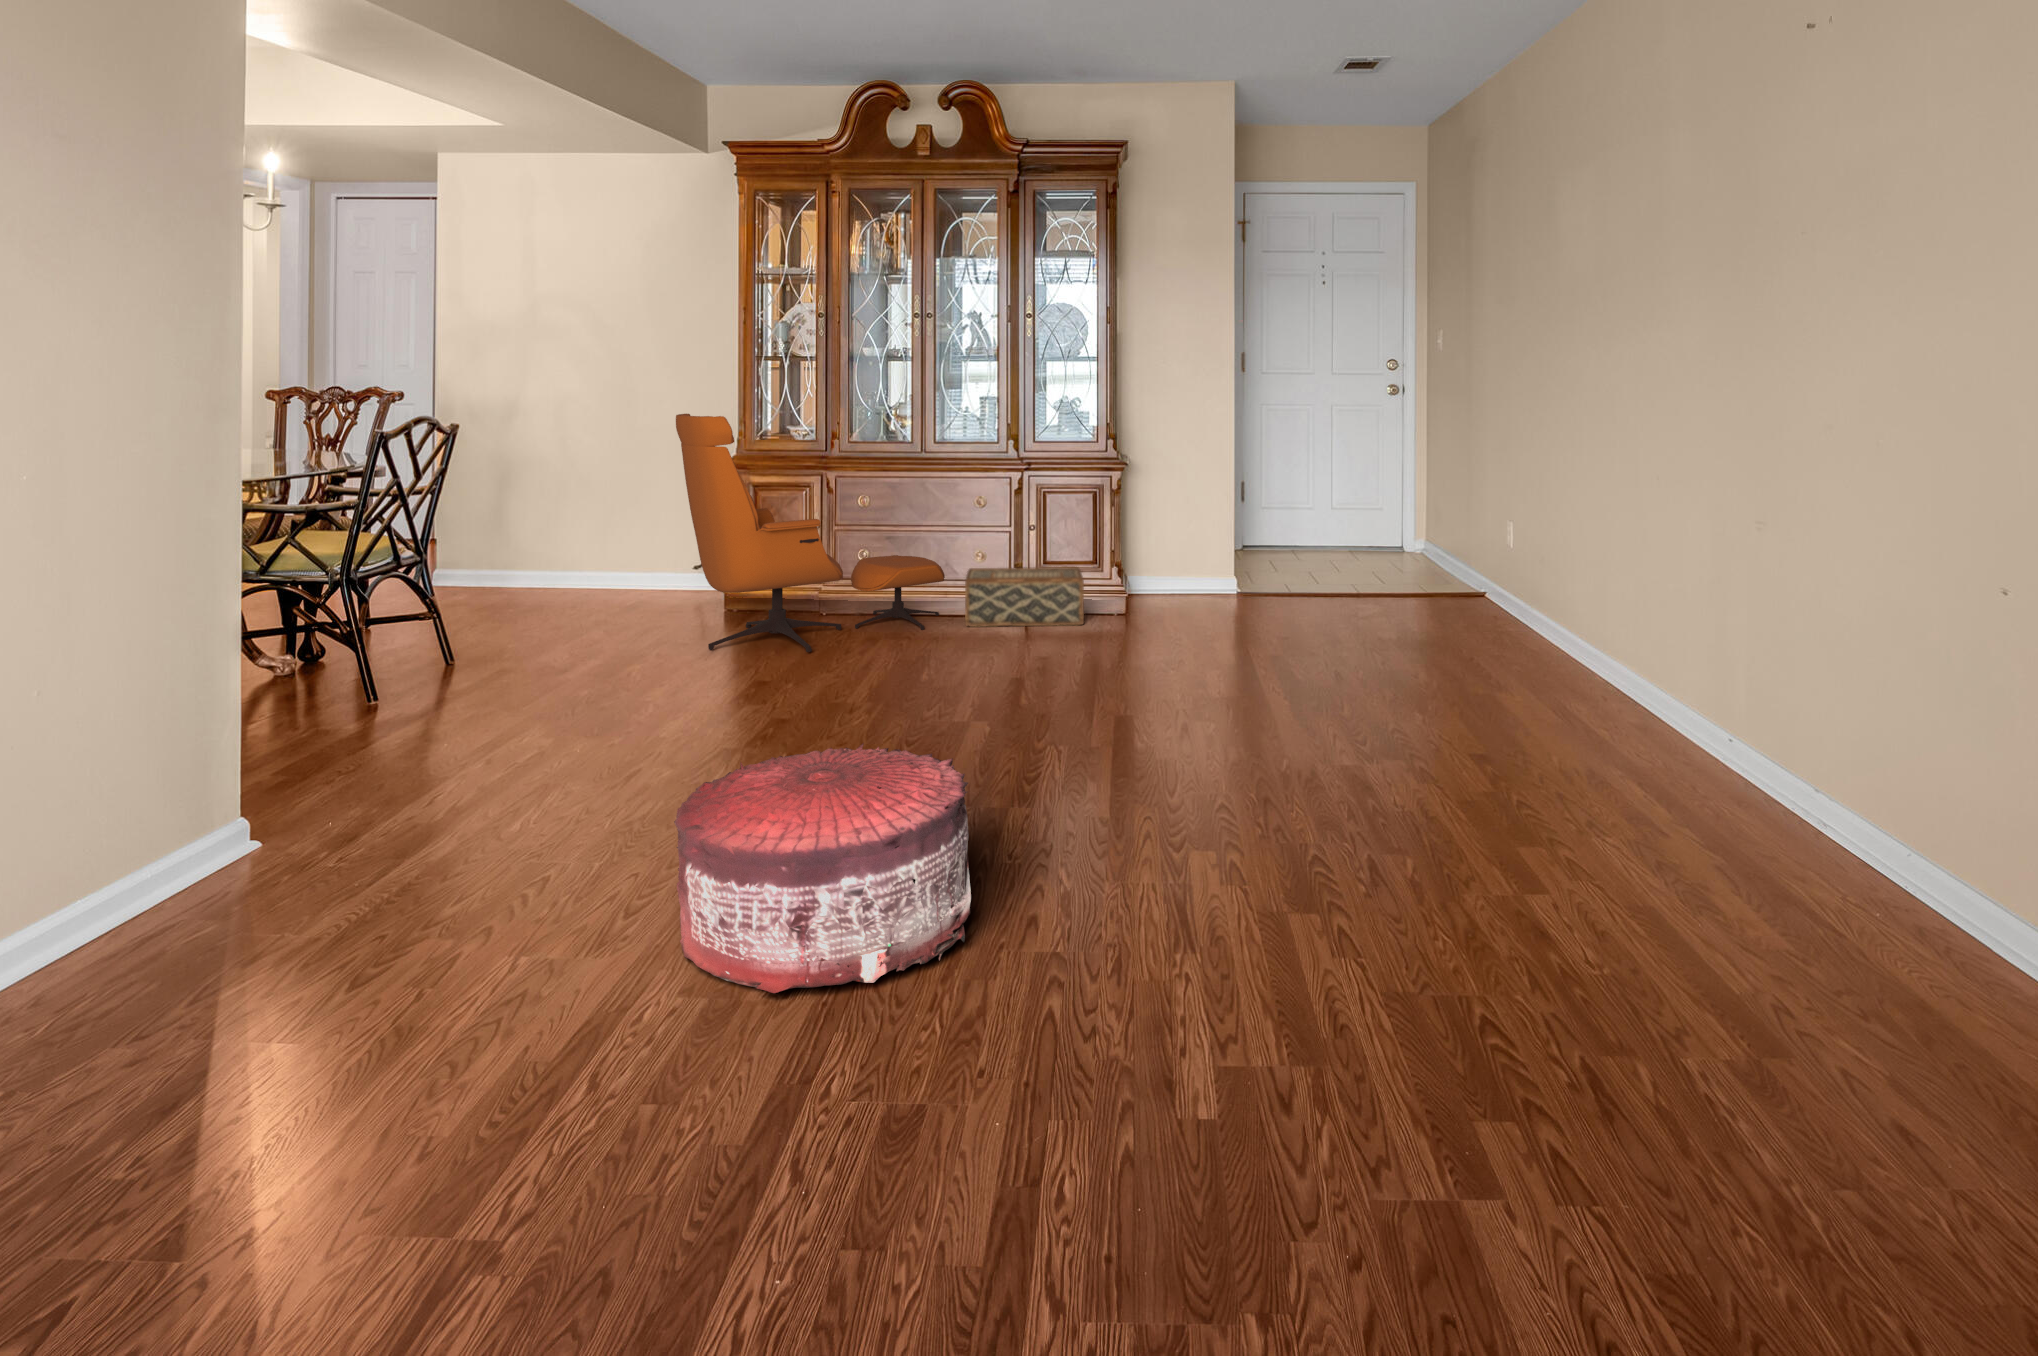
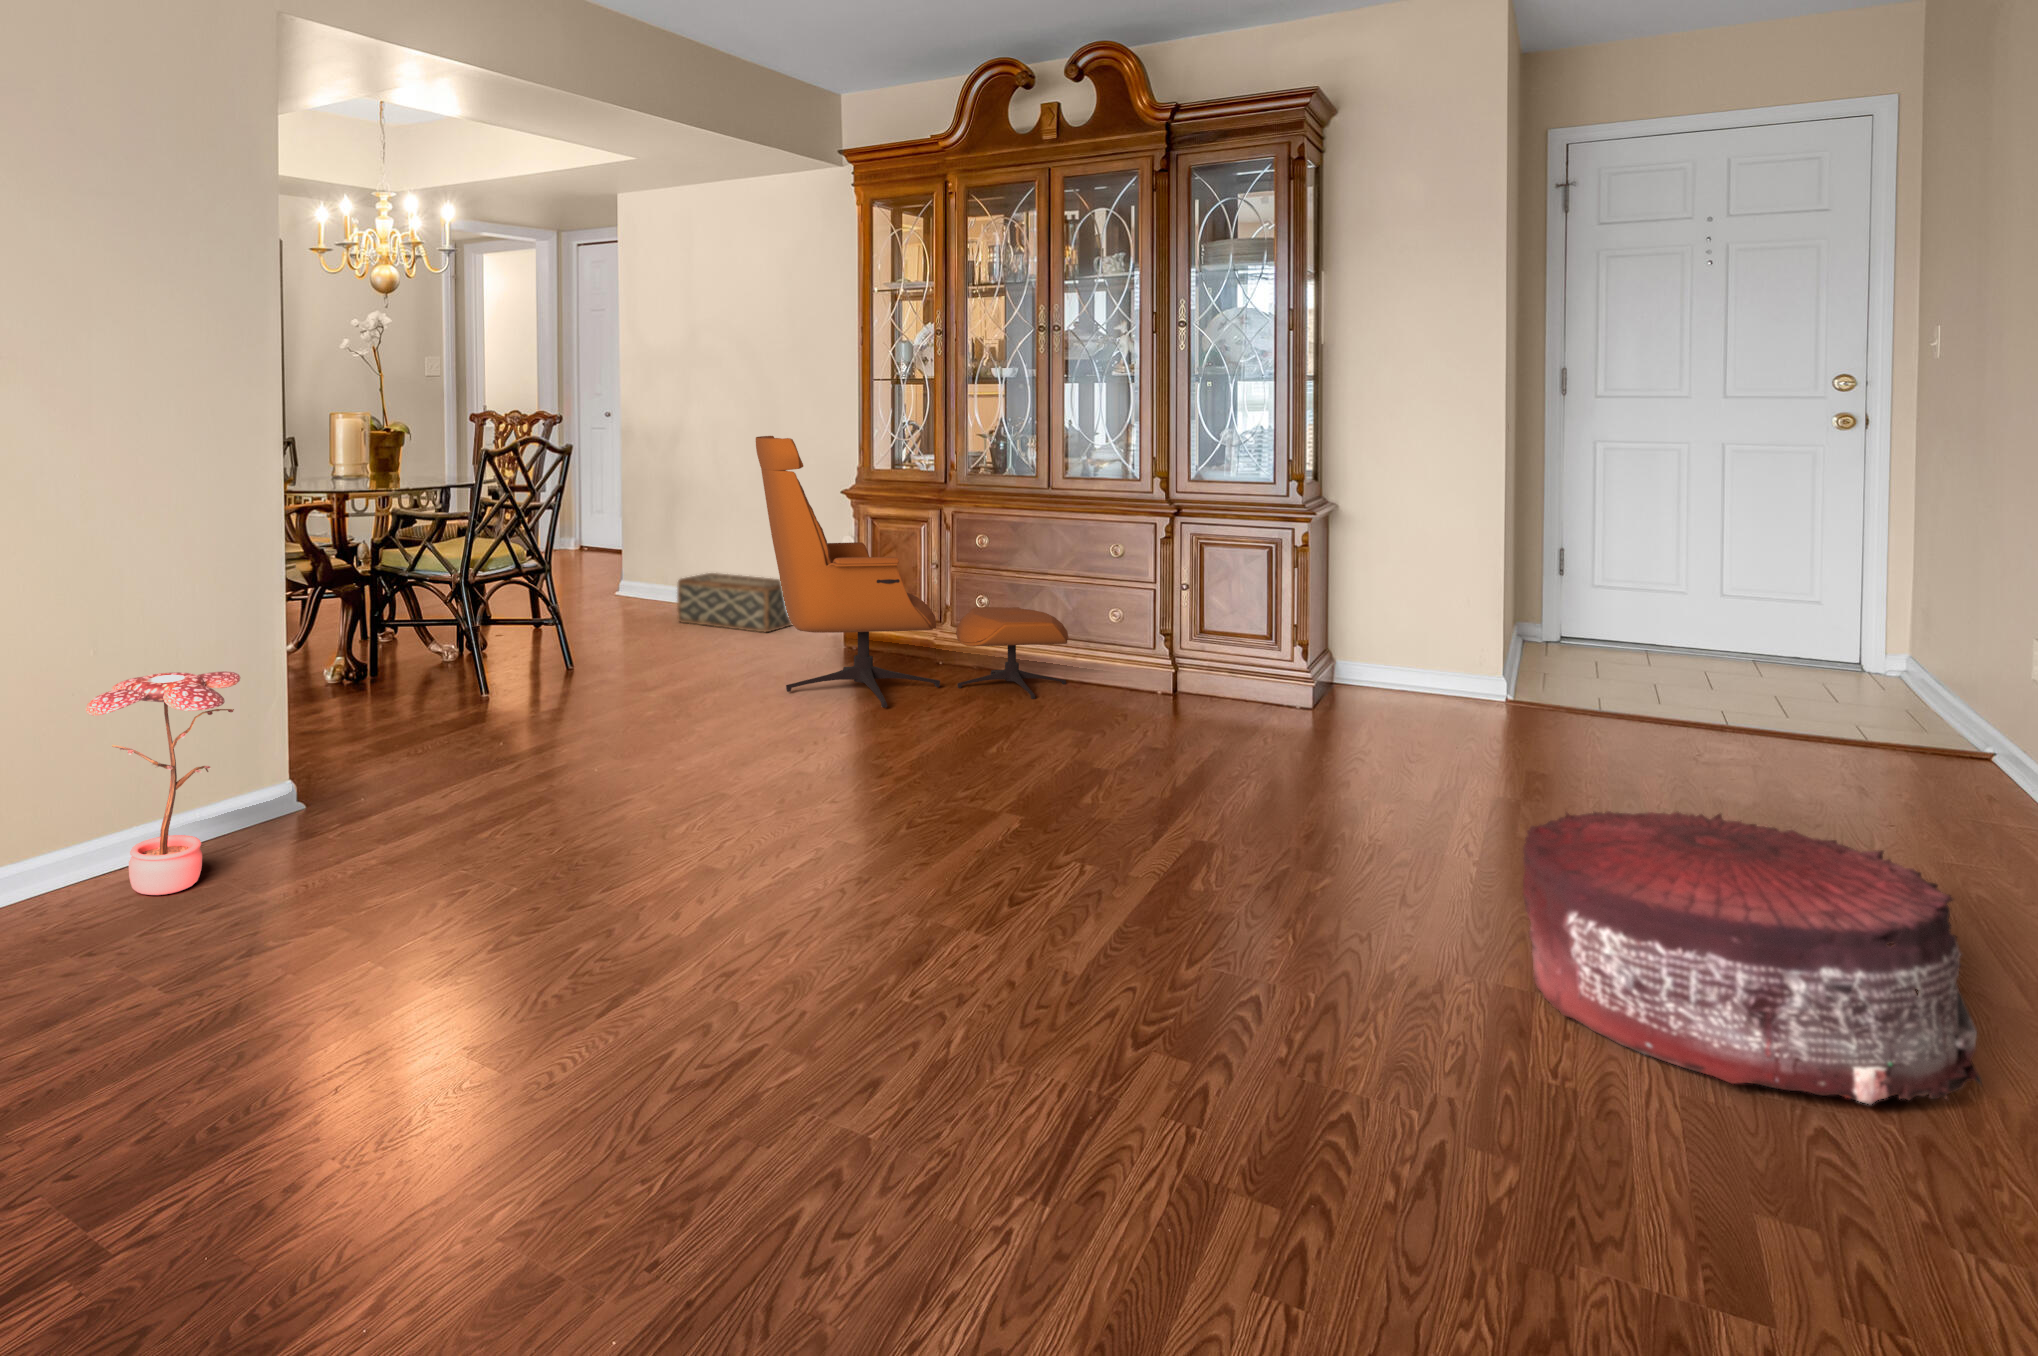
woven basket: present [965,567,1084,627] -> present [677,573,792,633]
potted plant: none [90,691,274,949] -> present [86,671,240,895]
pouf: present [674,743,971,993] -> present [1523,811,1982,1104]

